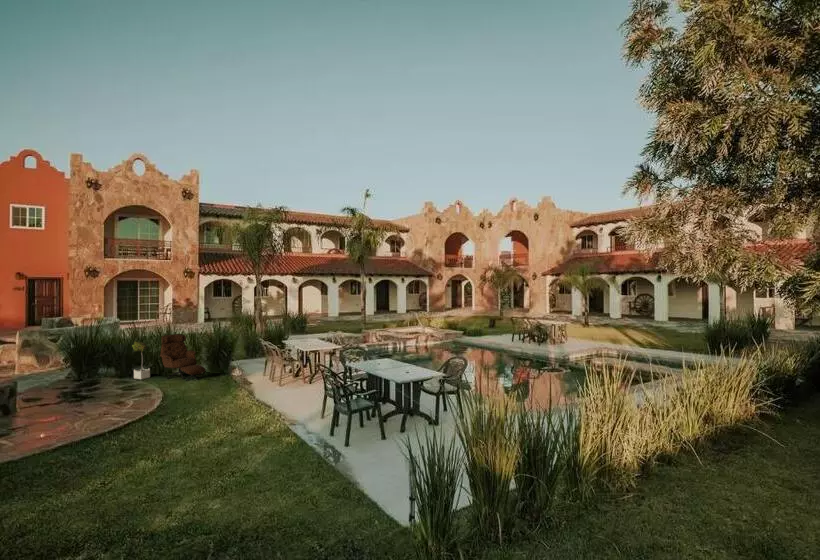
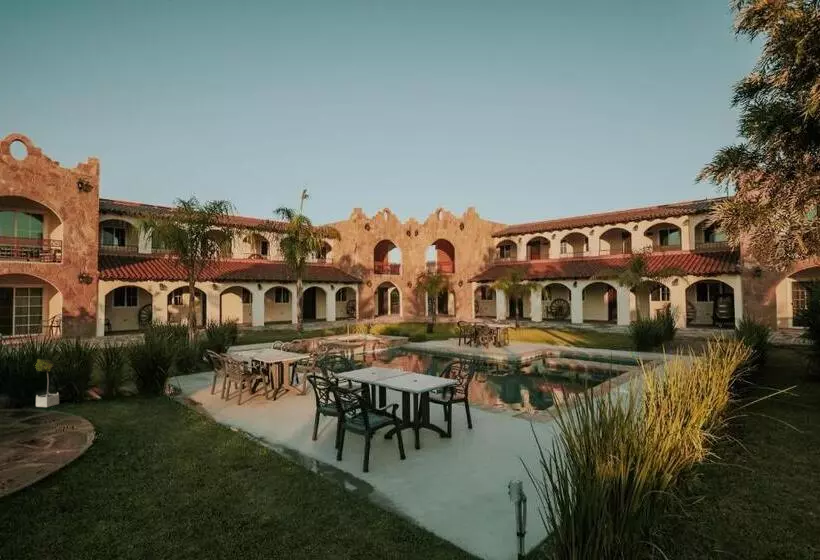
lounge chair: present [160,334,206,381] -> none [74,348,138,406]

